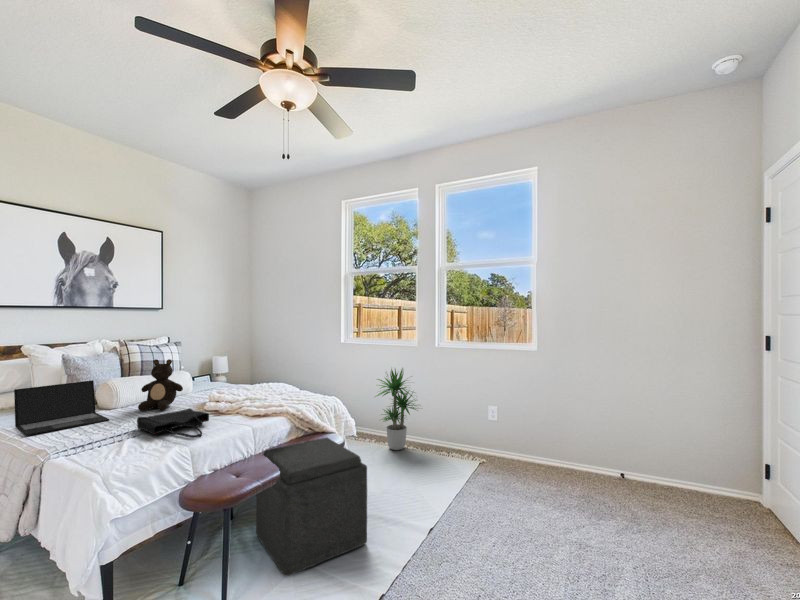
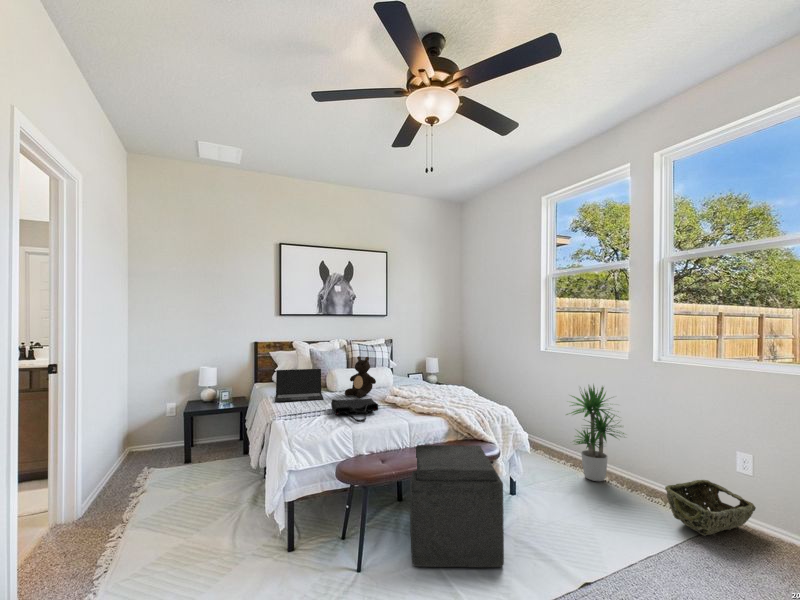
woven basket: none [456,430,505,470] -> present [665,480,756,536]

